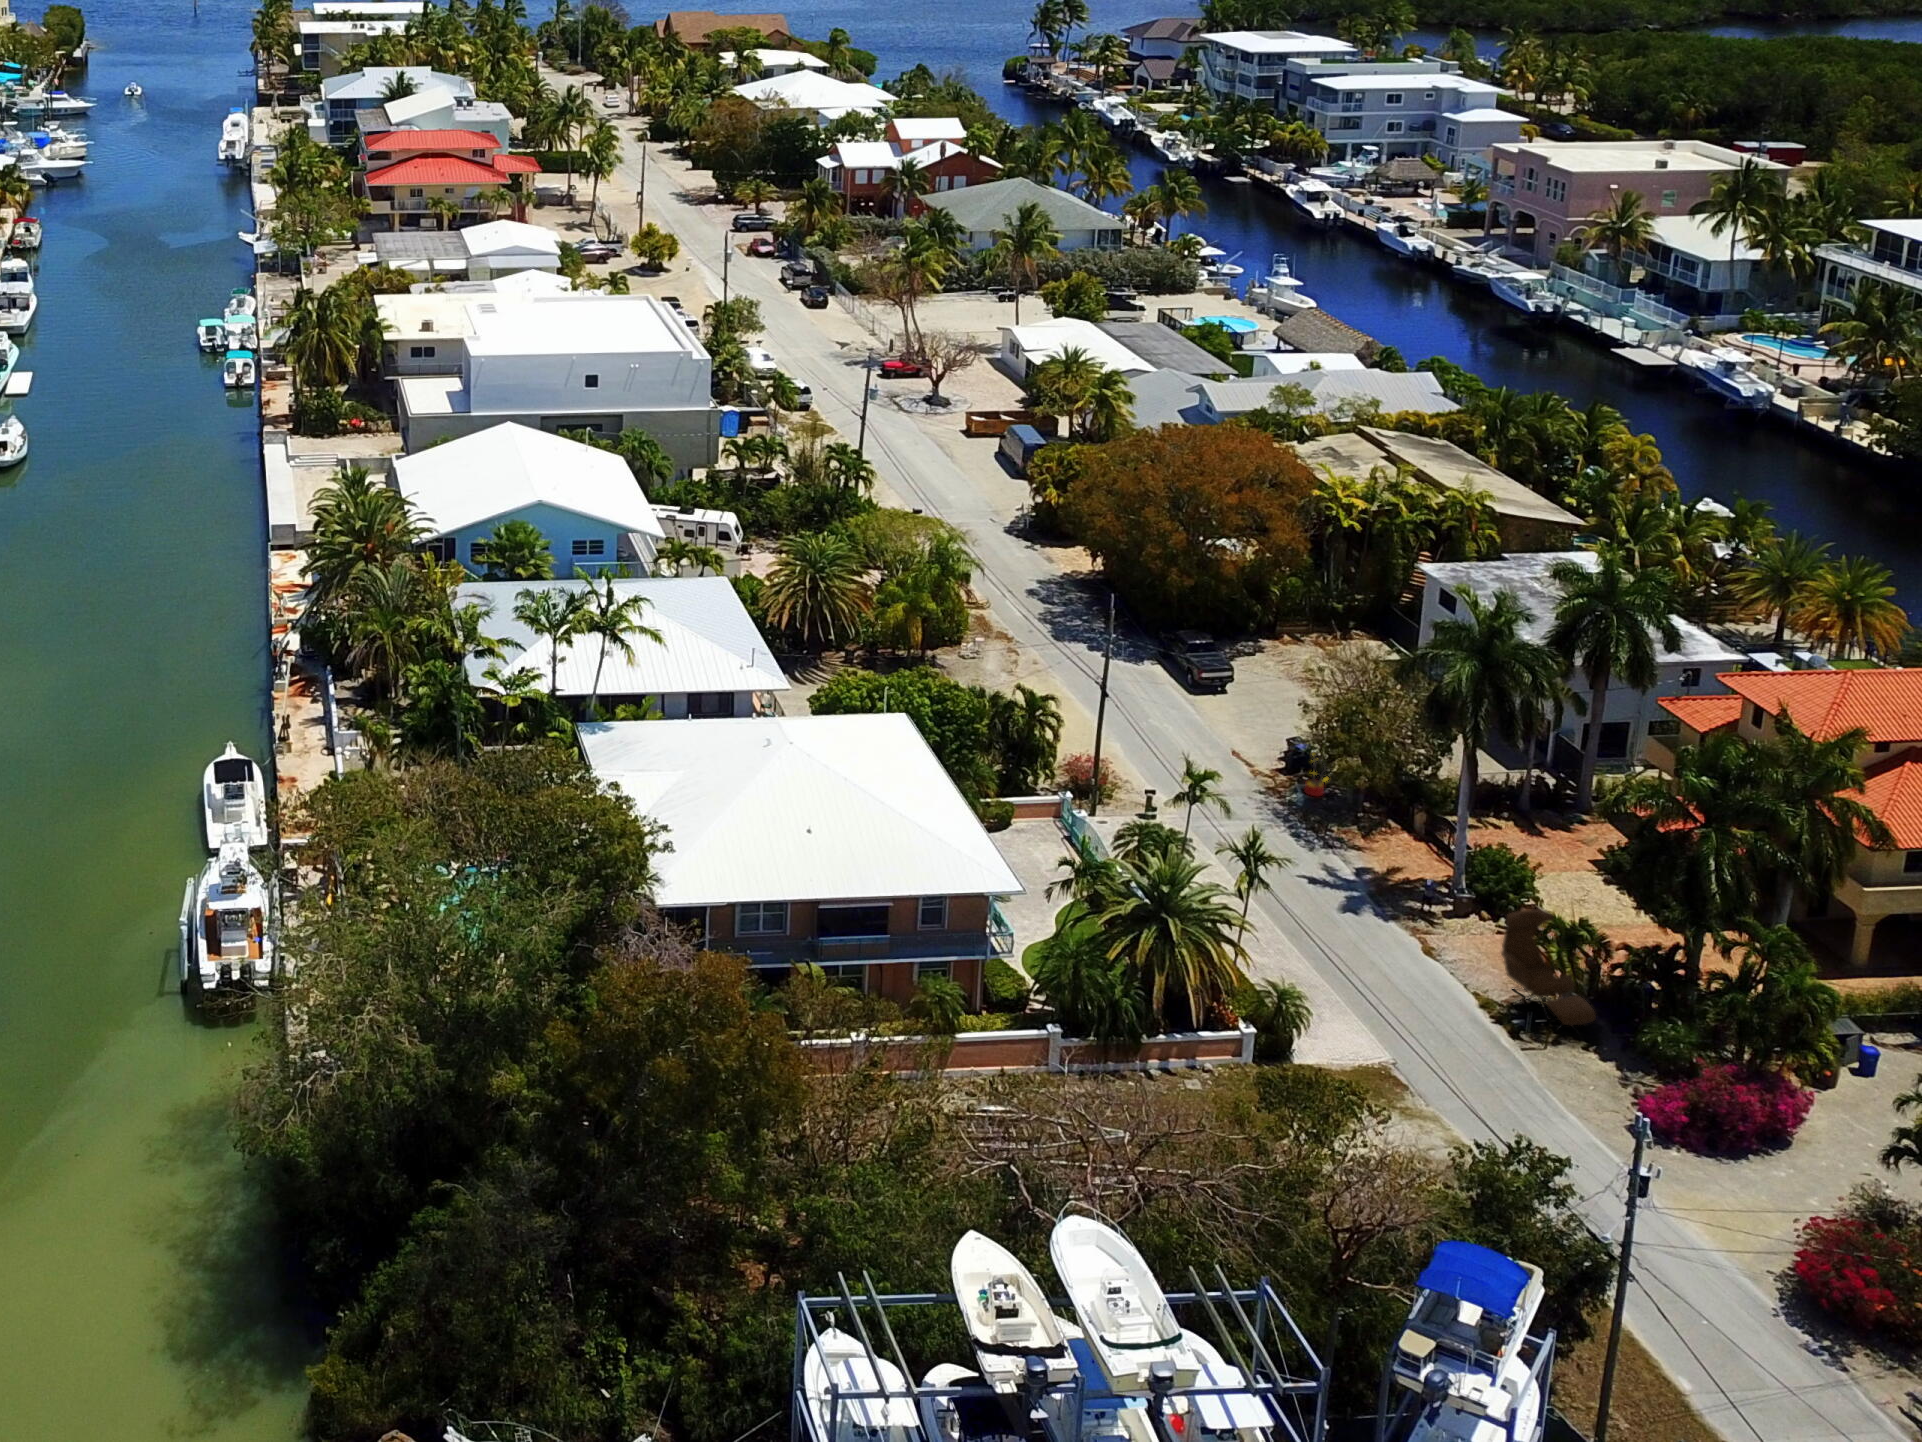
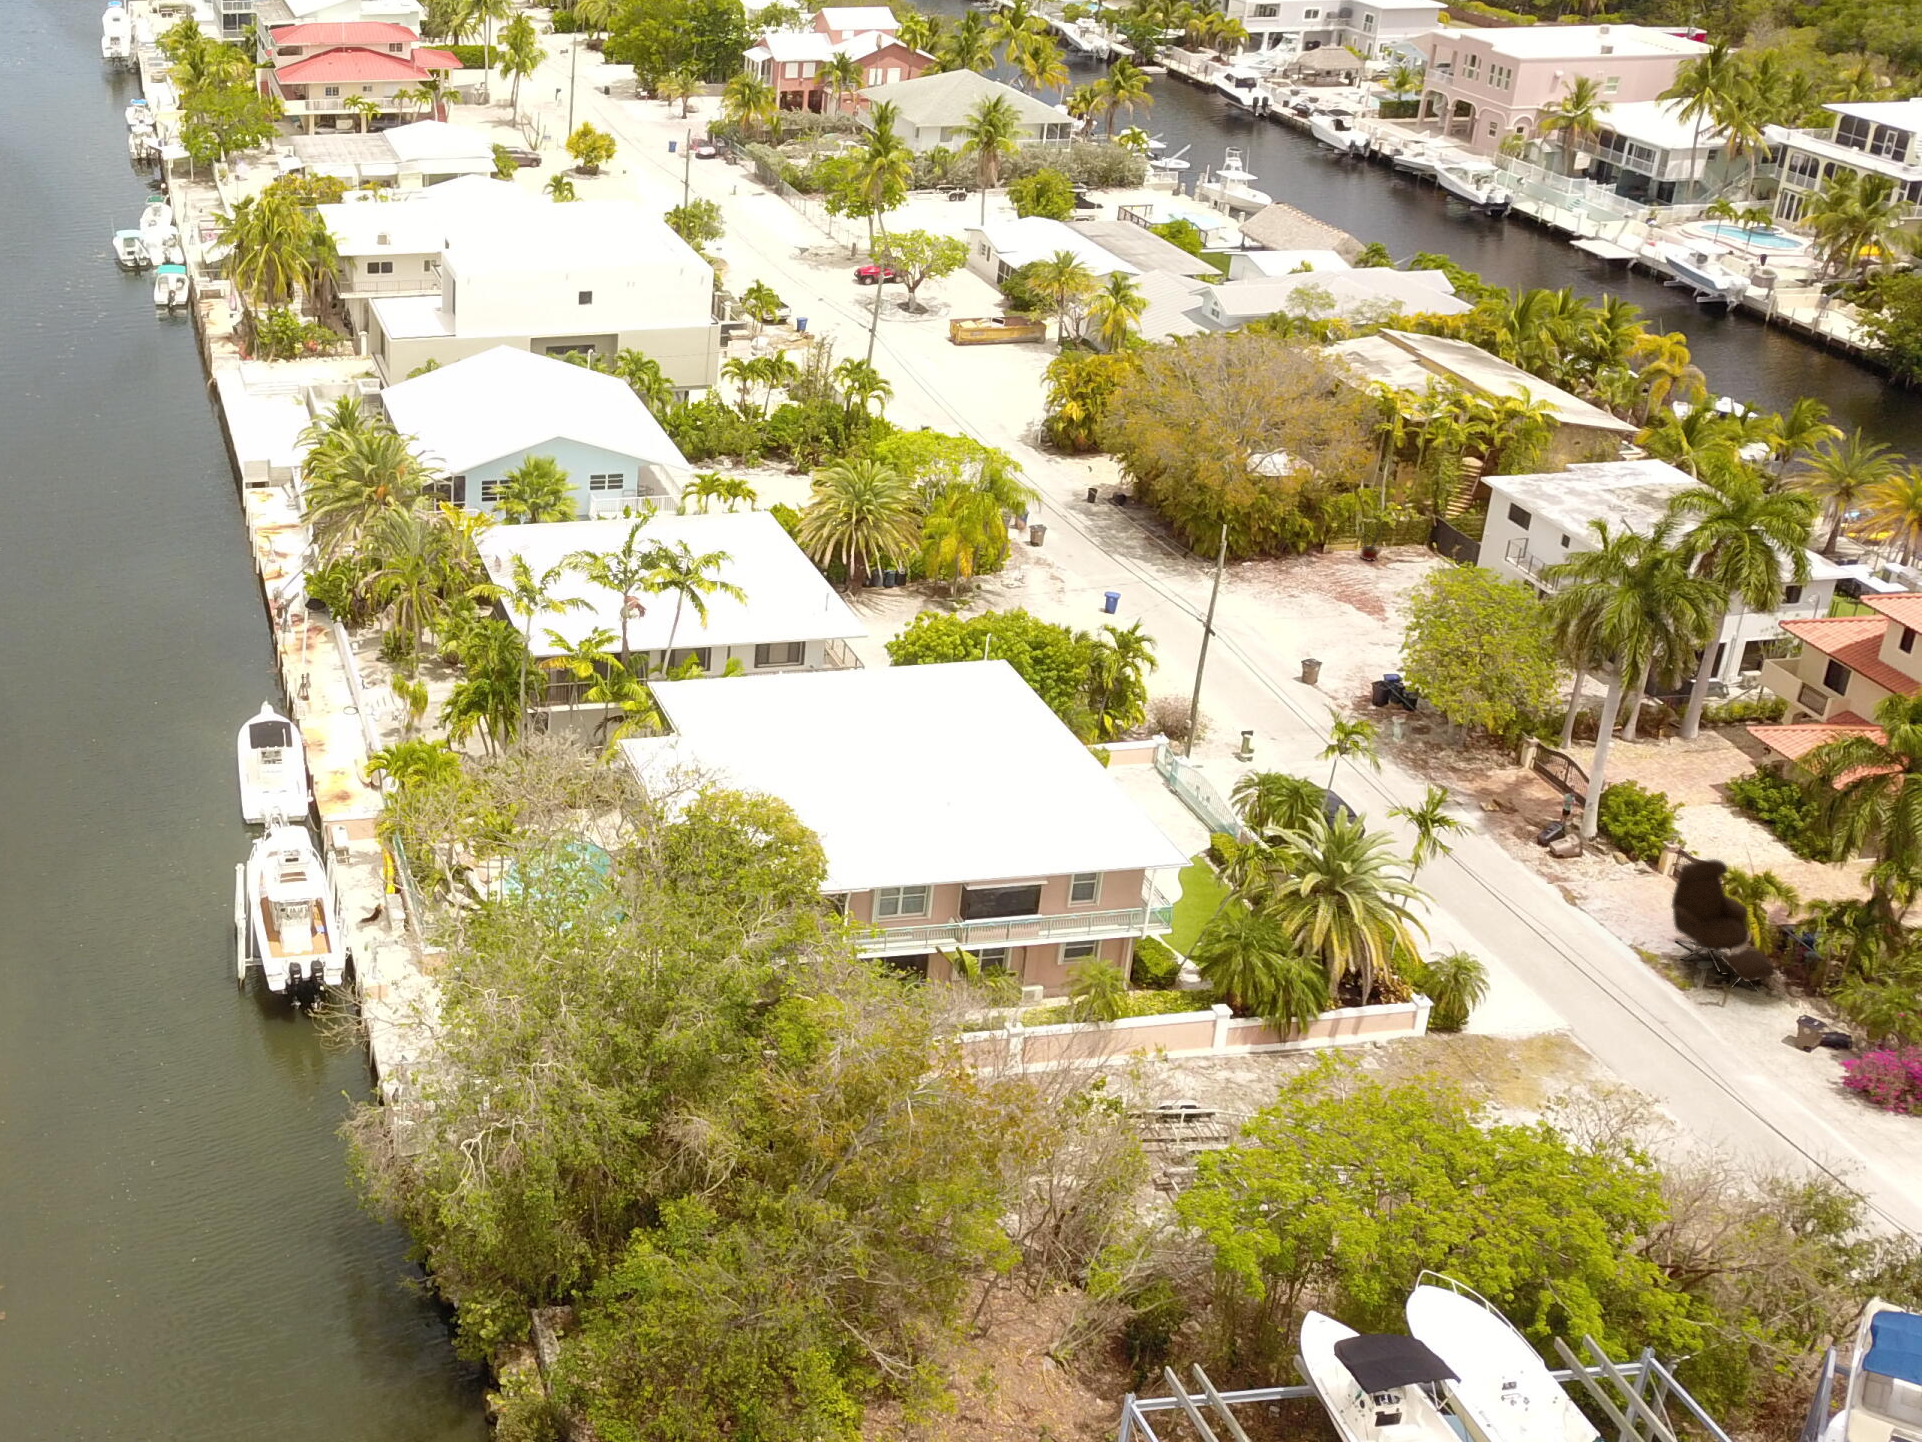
decorative plant: present [1305,752,1328,796] -> present [1360,524,1378,560]

